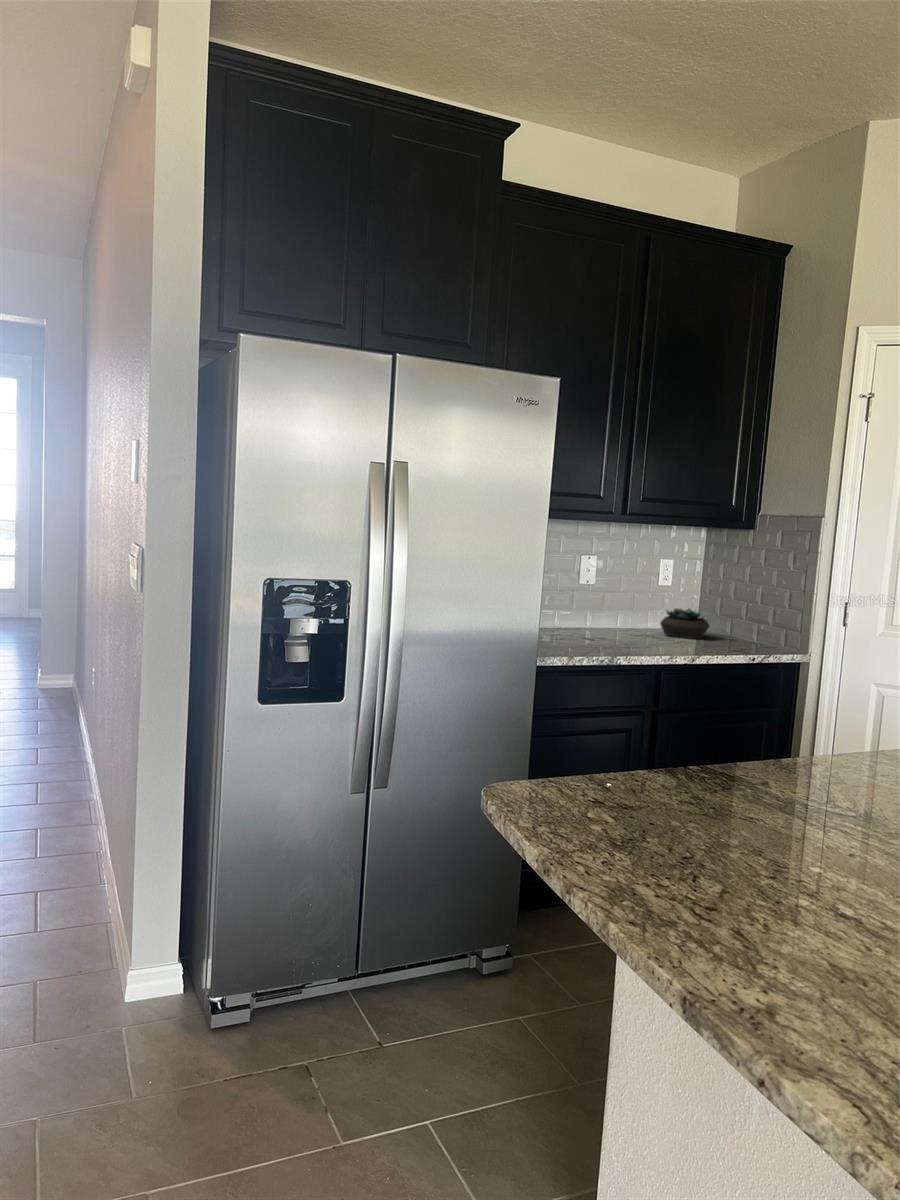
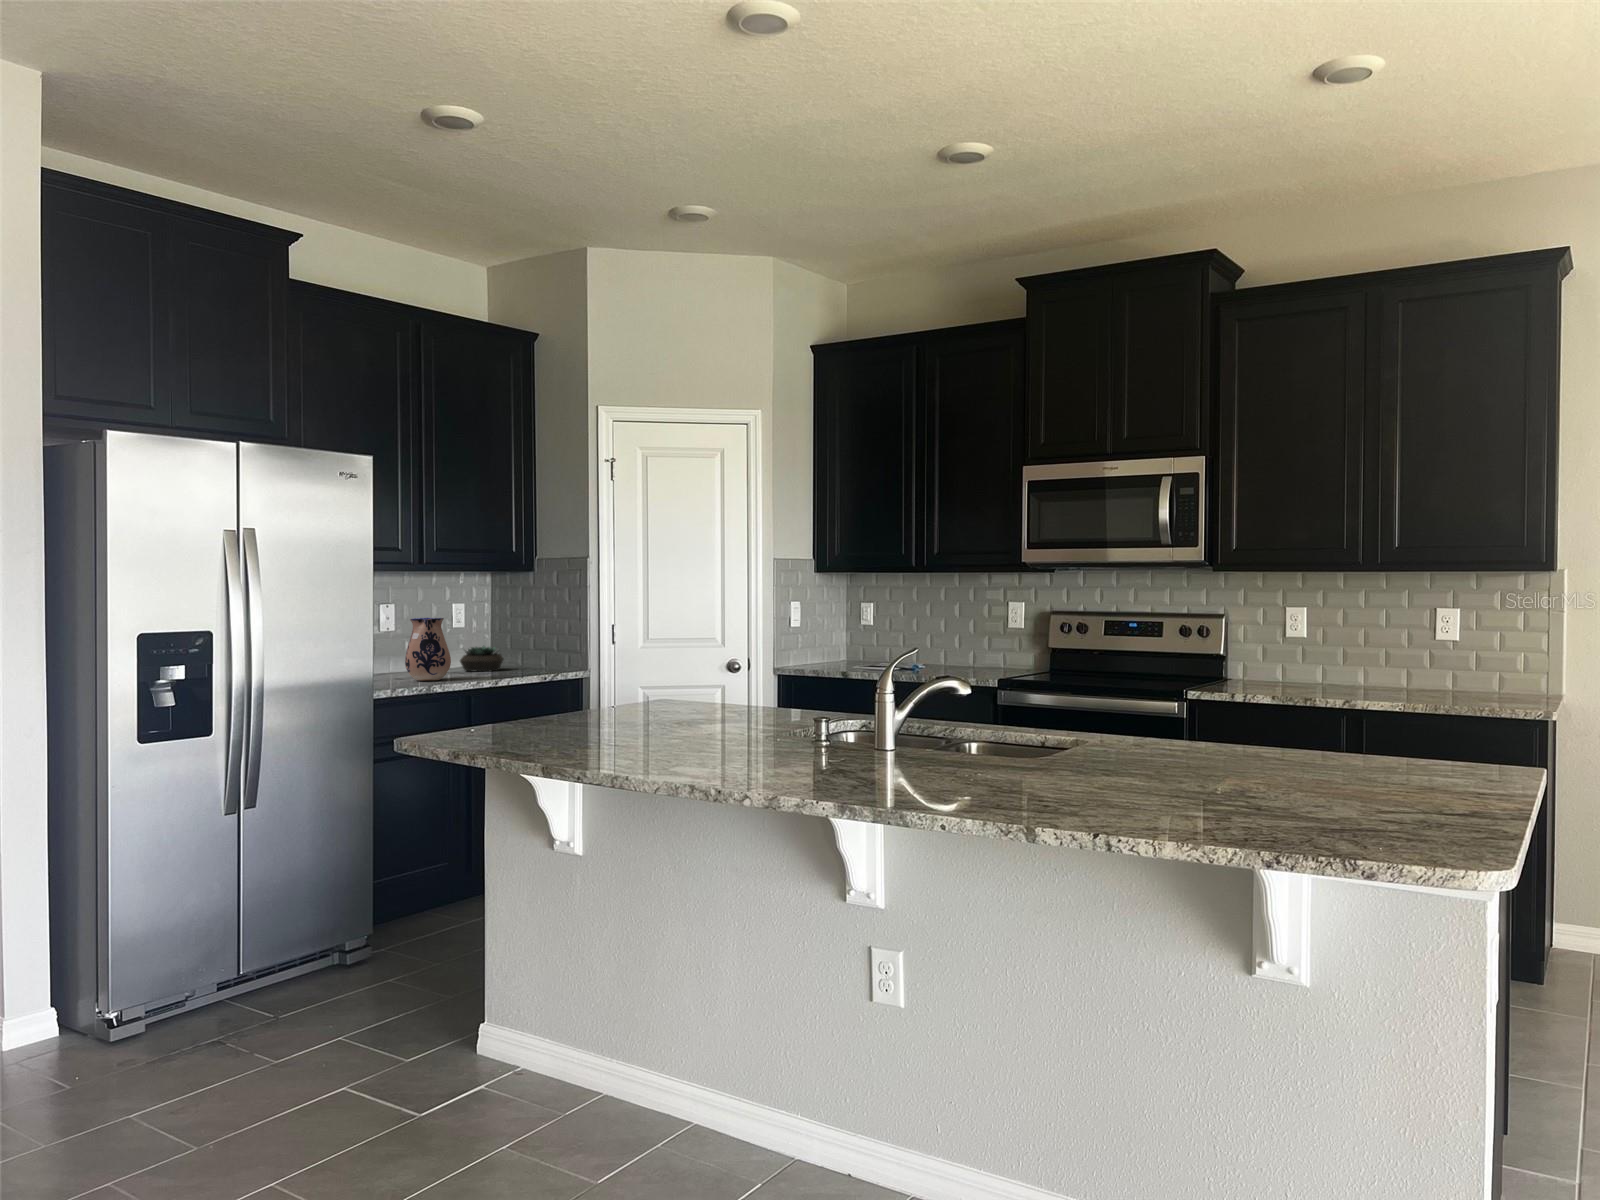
ceramic pitcher: none [594,575,645,648] -> present [405,618,451,681]

